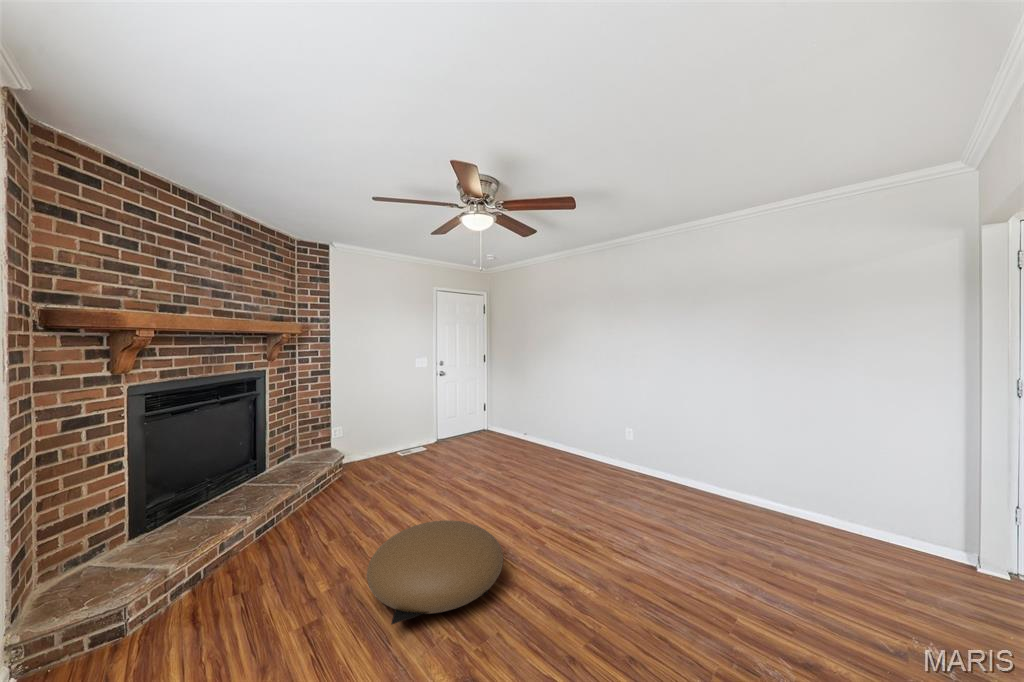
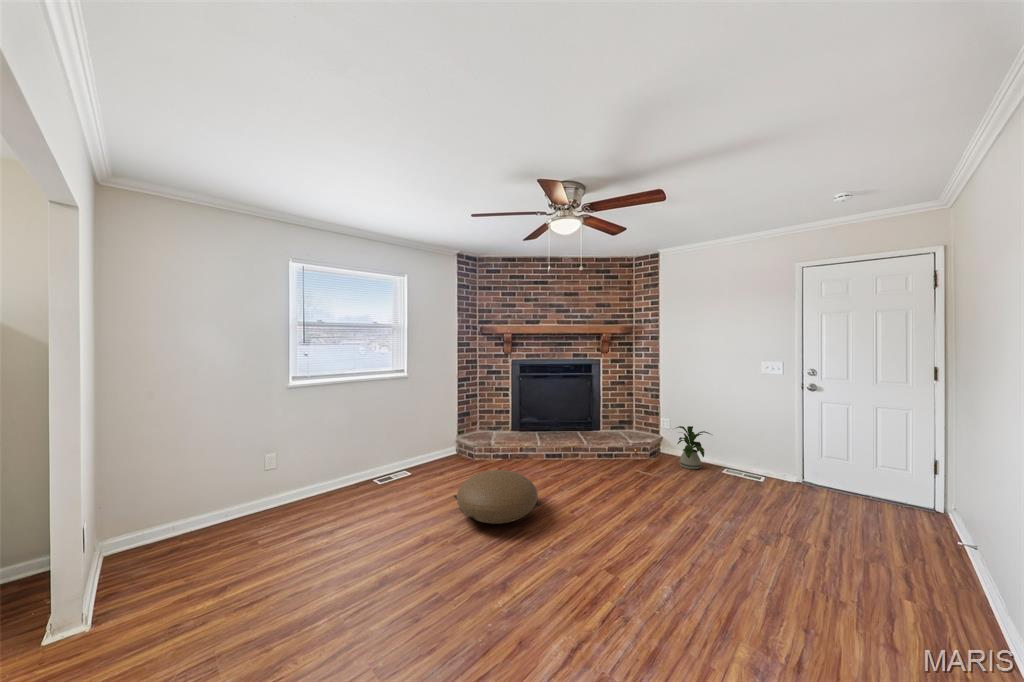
house plant: none [366,421,411,464] -> present [676,426,710,469]

